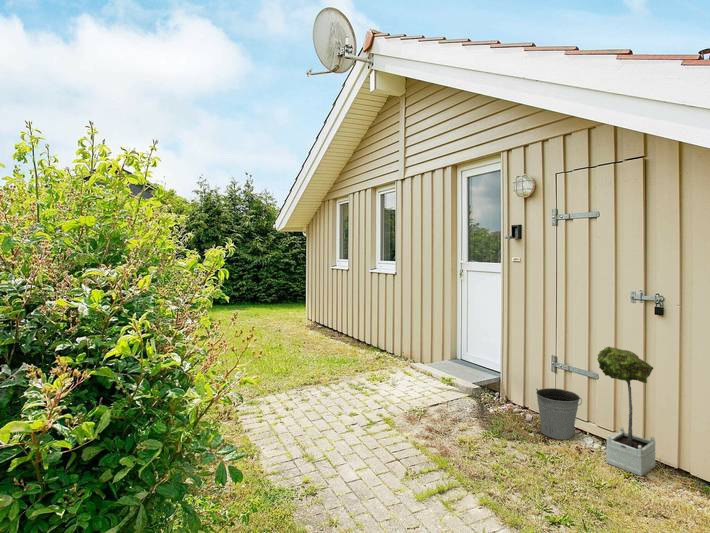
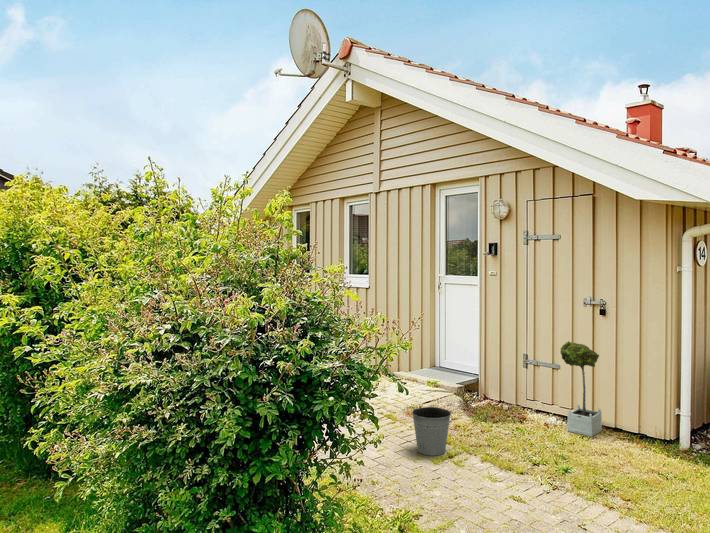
bucket: present [536,388,582,440] -> present [412,407,452,456]

